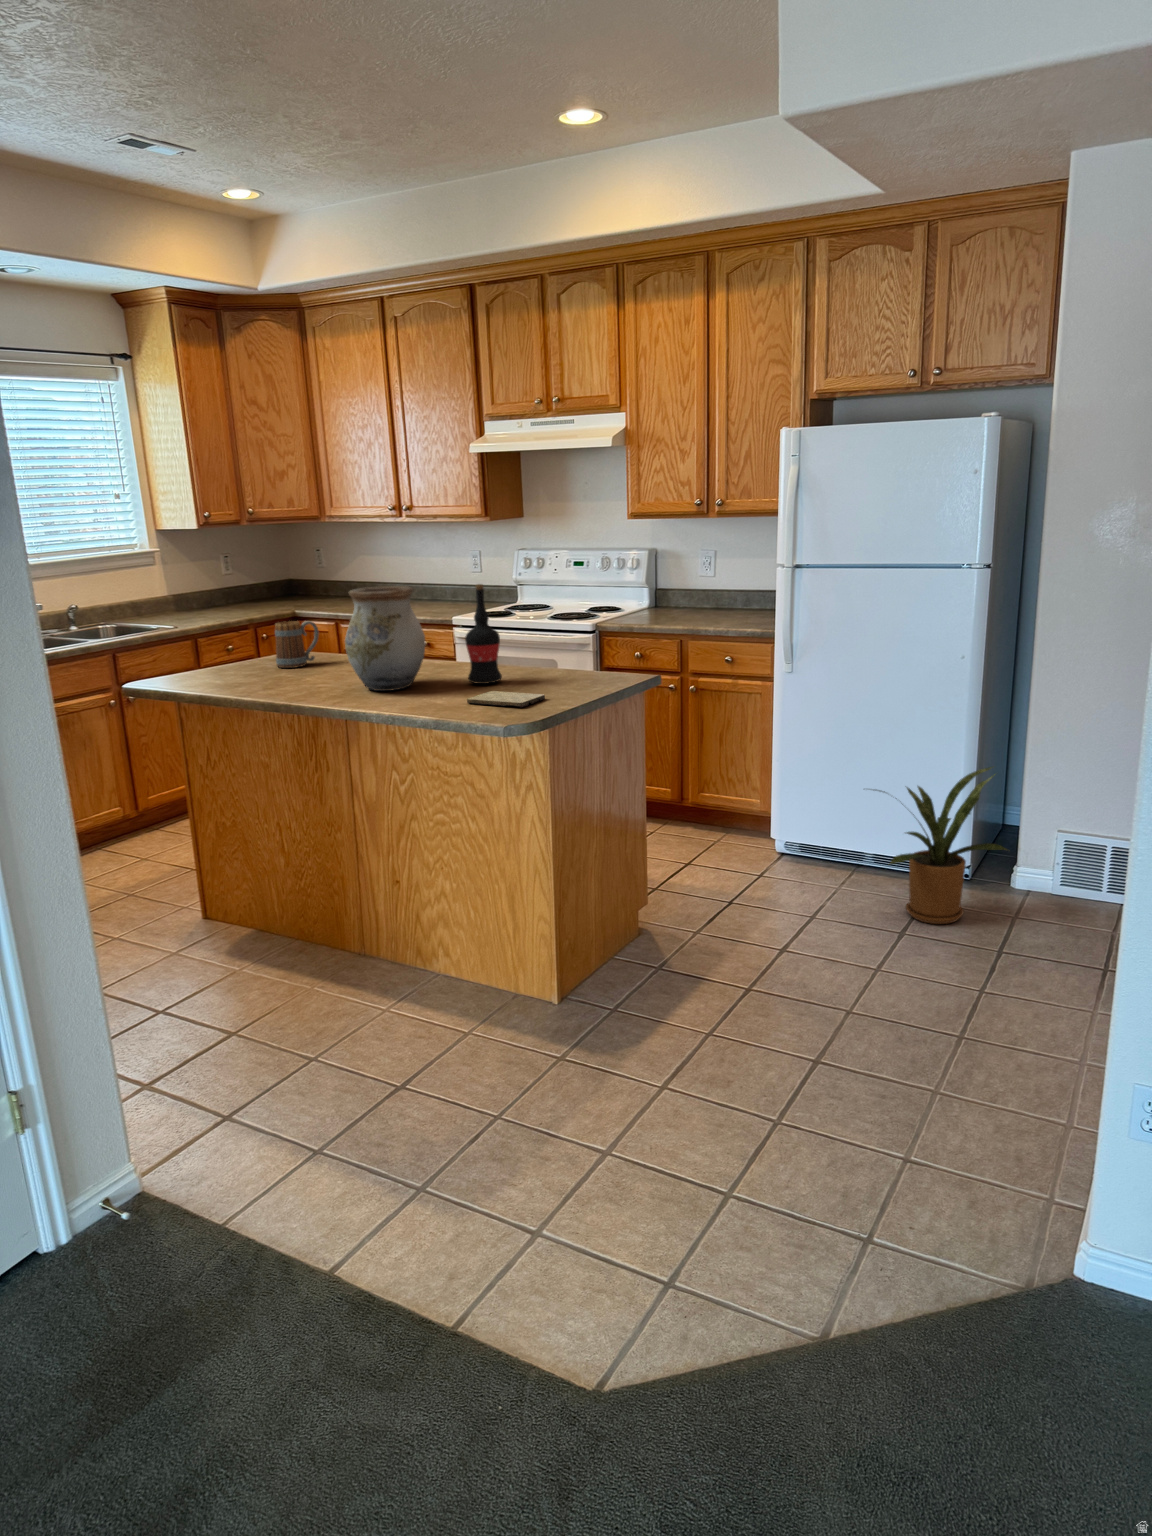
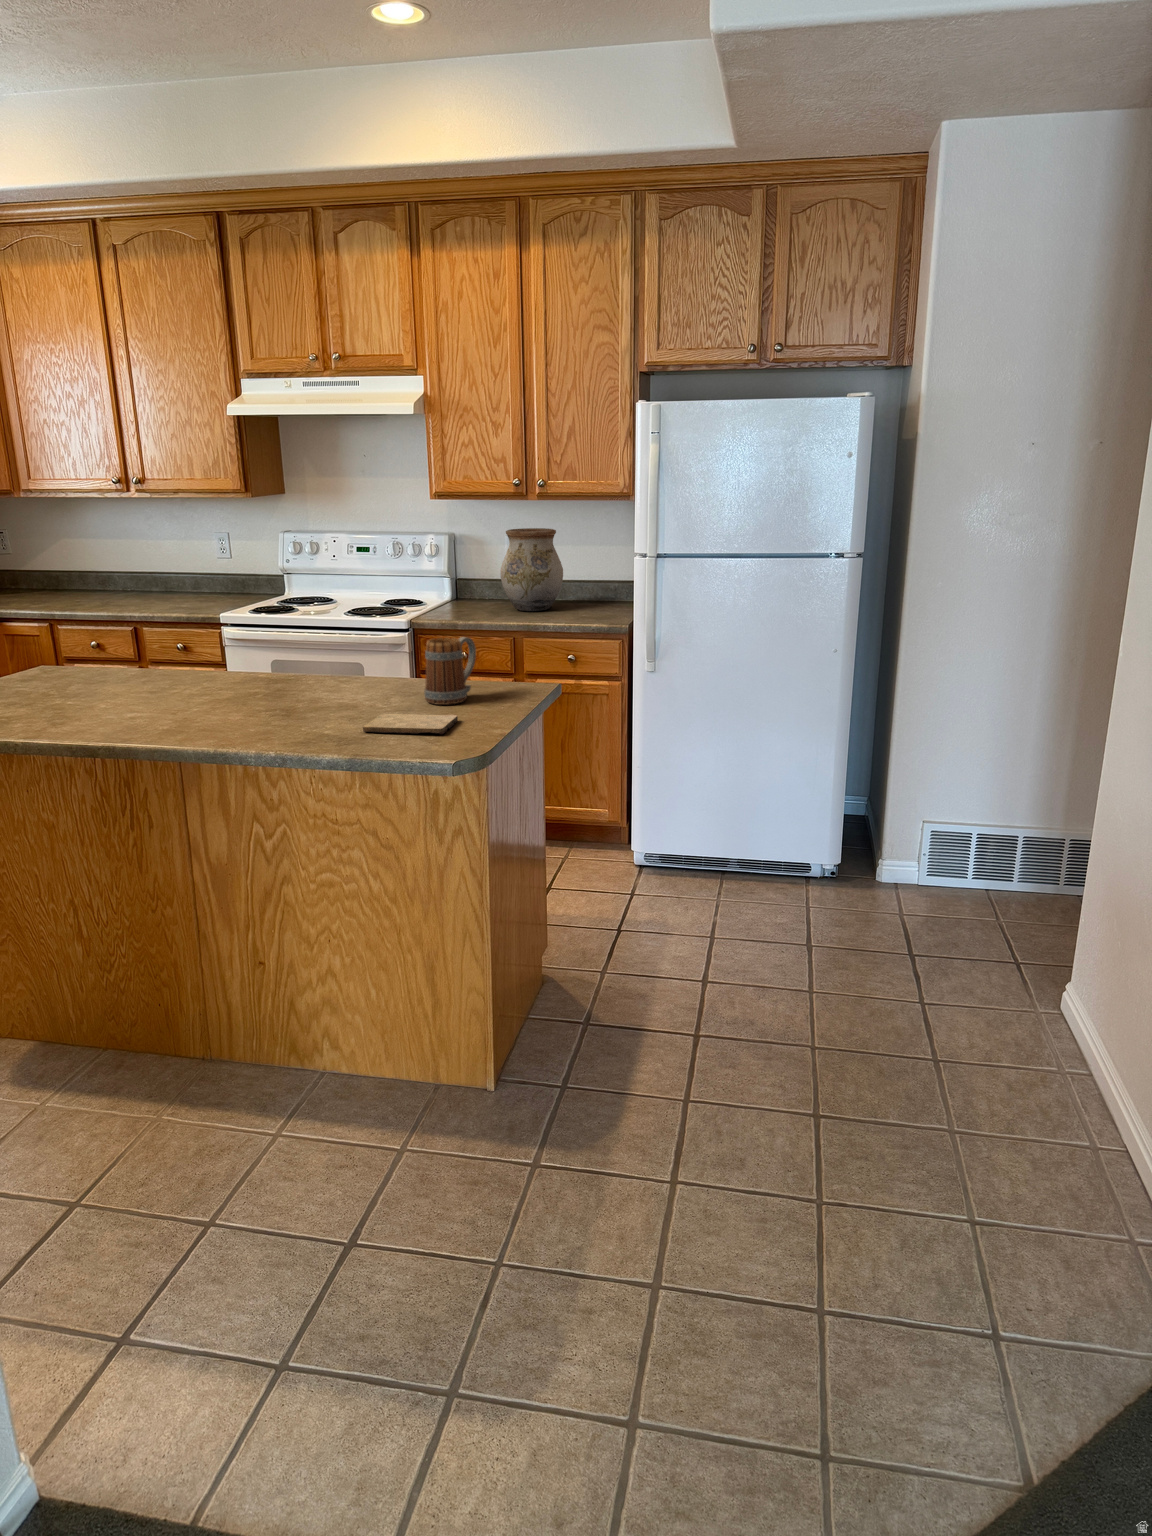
wine bottle: present [465,584,502,684] -> none [330,579,379,704]
vase: present [345,586,425,691] -> present [500,528,563,611]
mug: present [275,621,319,668] -> present [424,637,476,705]
house plant: present [879,767,1007,924] -> none [753,759,897,928]

